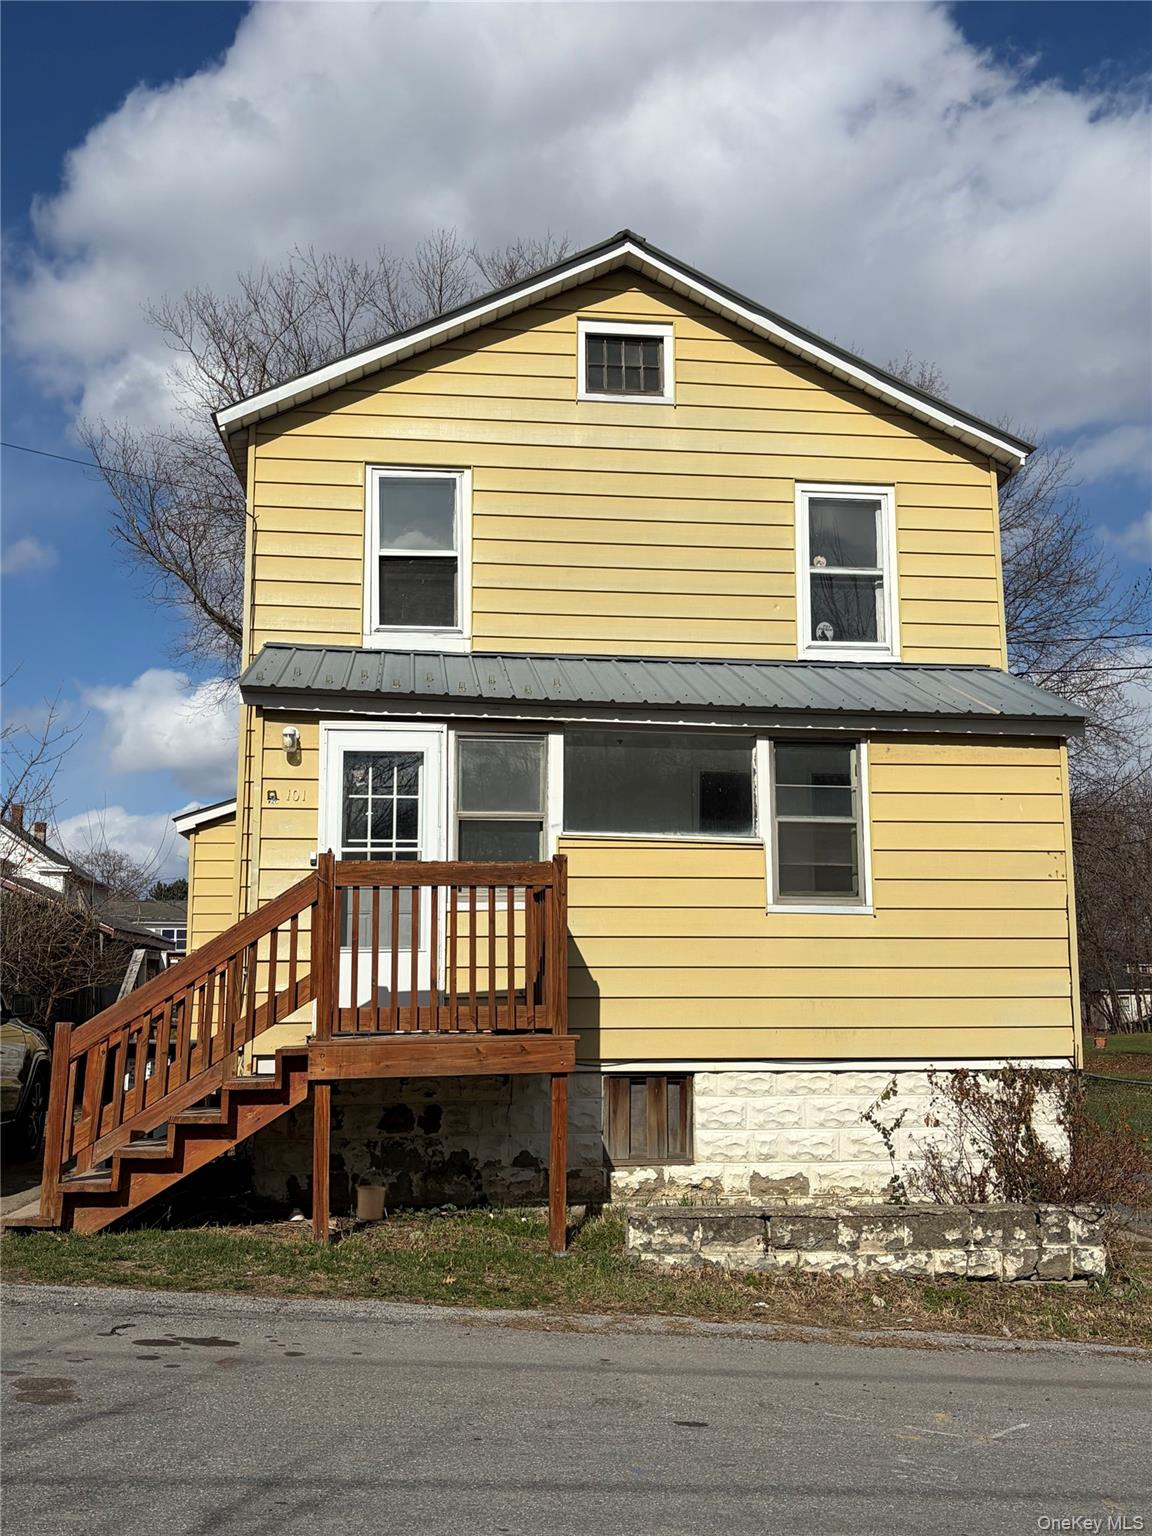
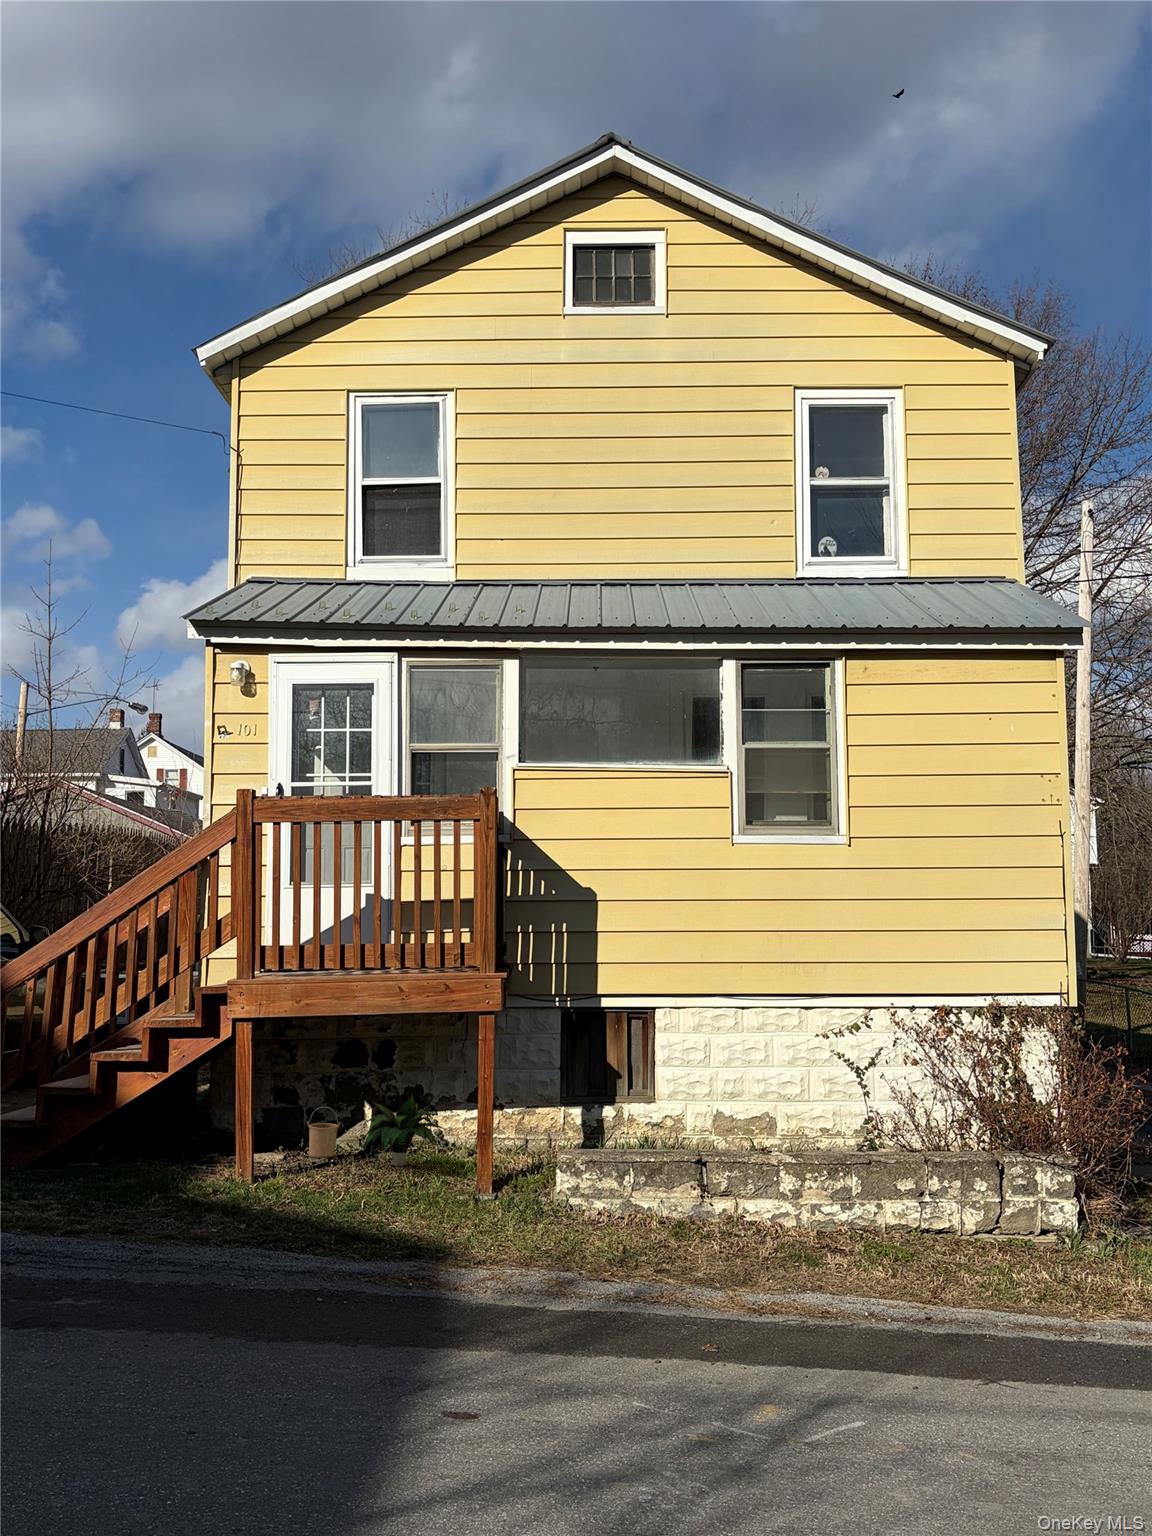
potted plant: none [412,1155,496,1227] -> present [363,1094,446,1166]

